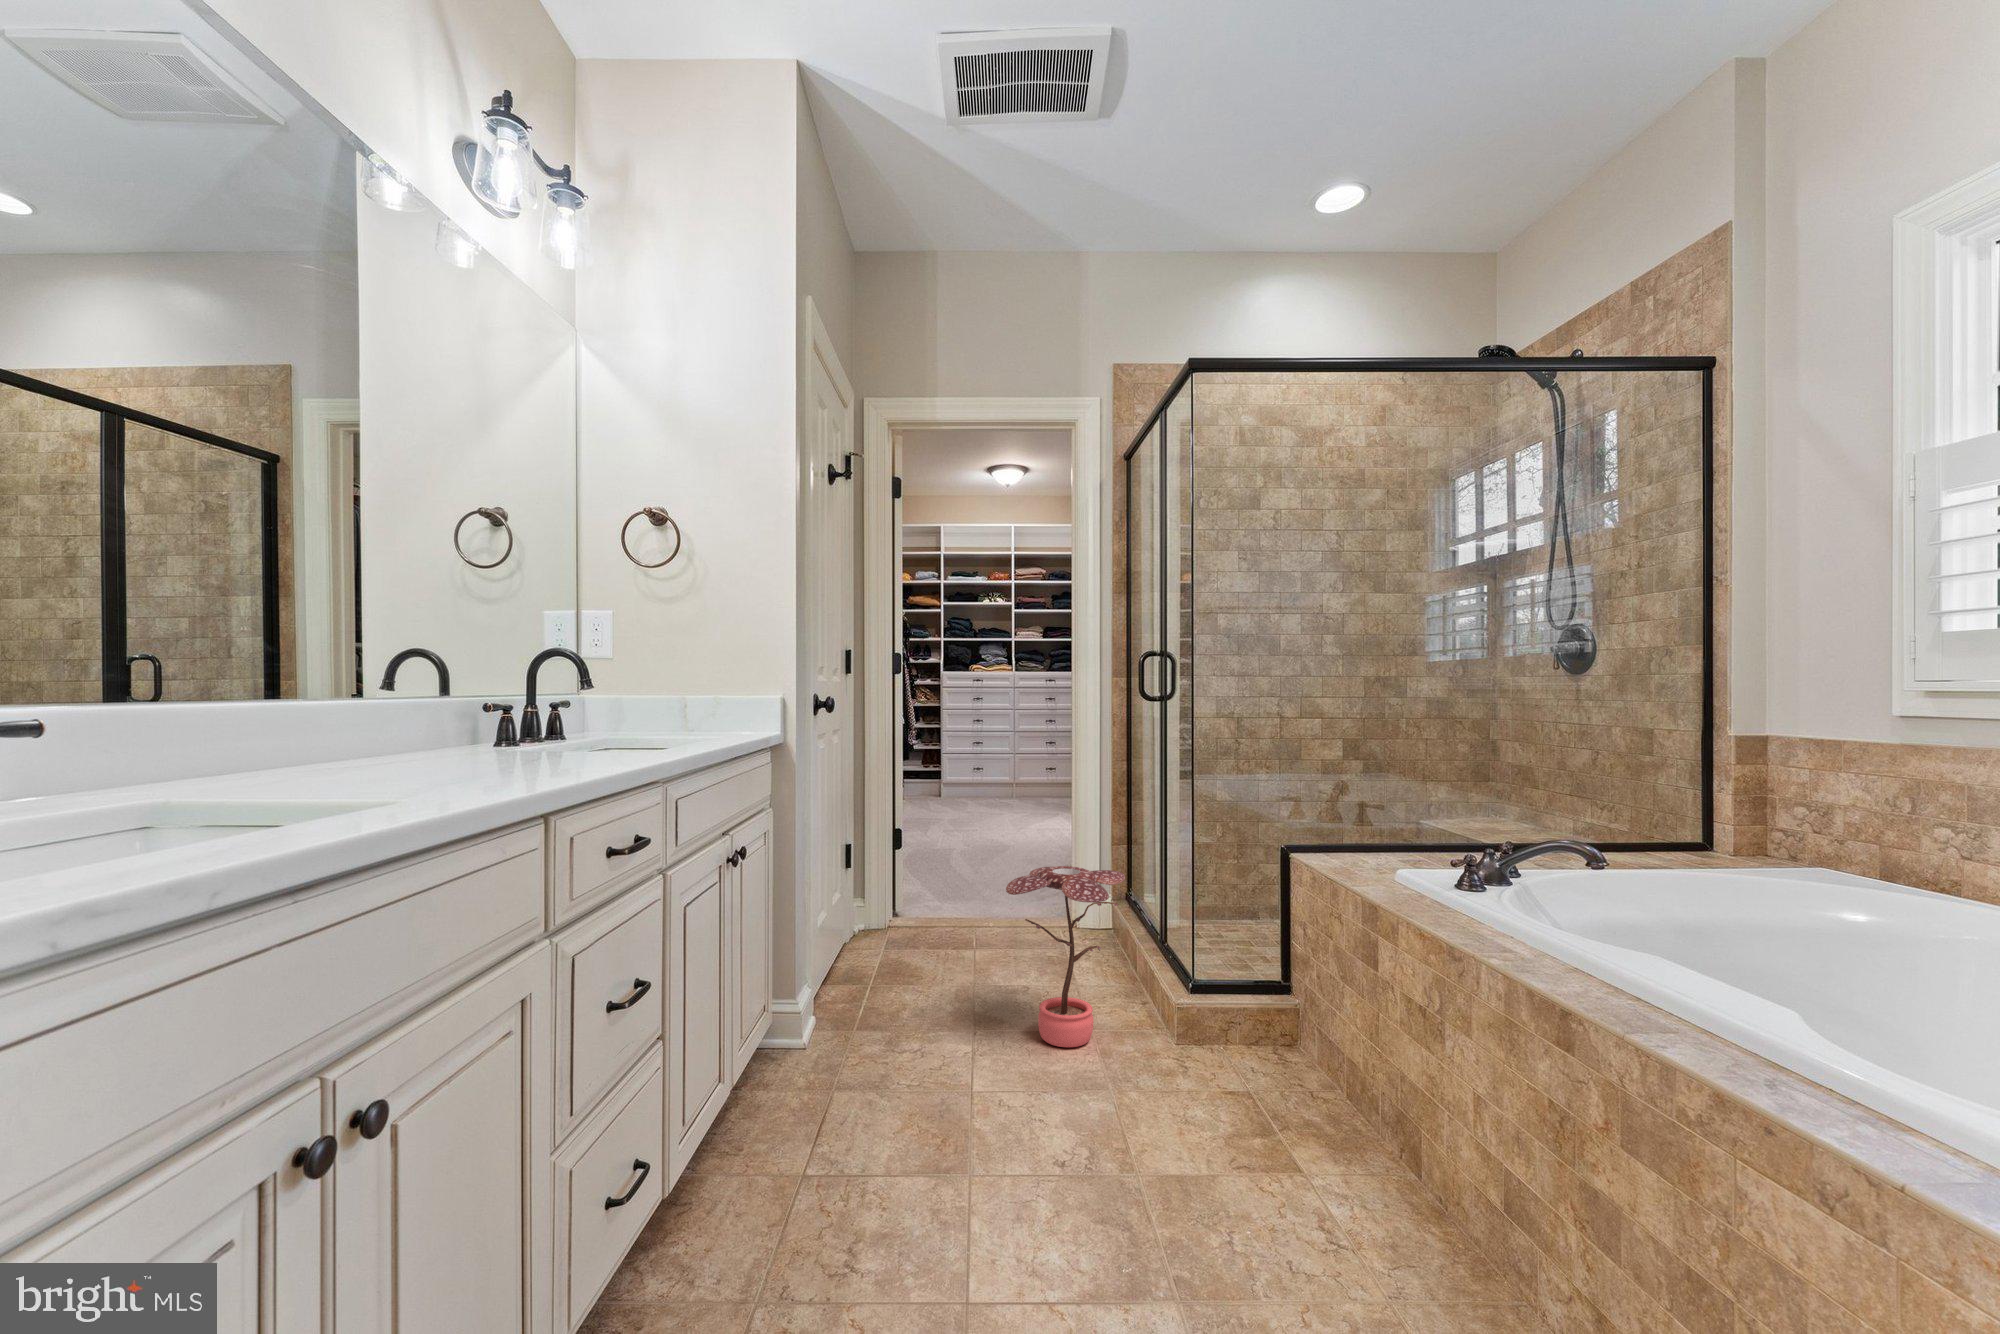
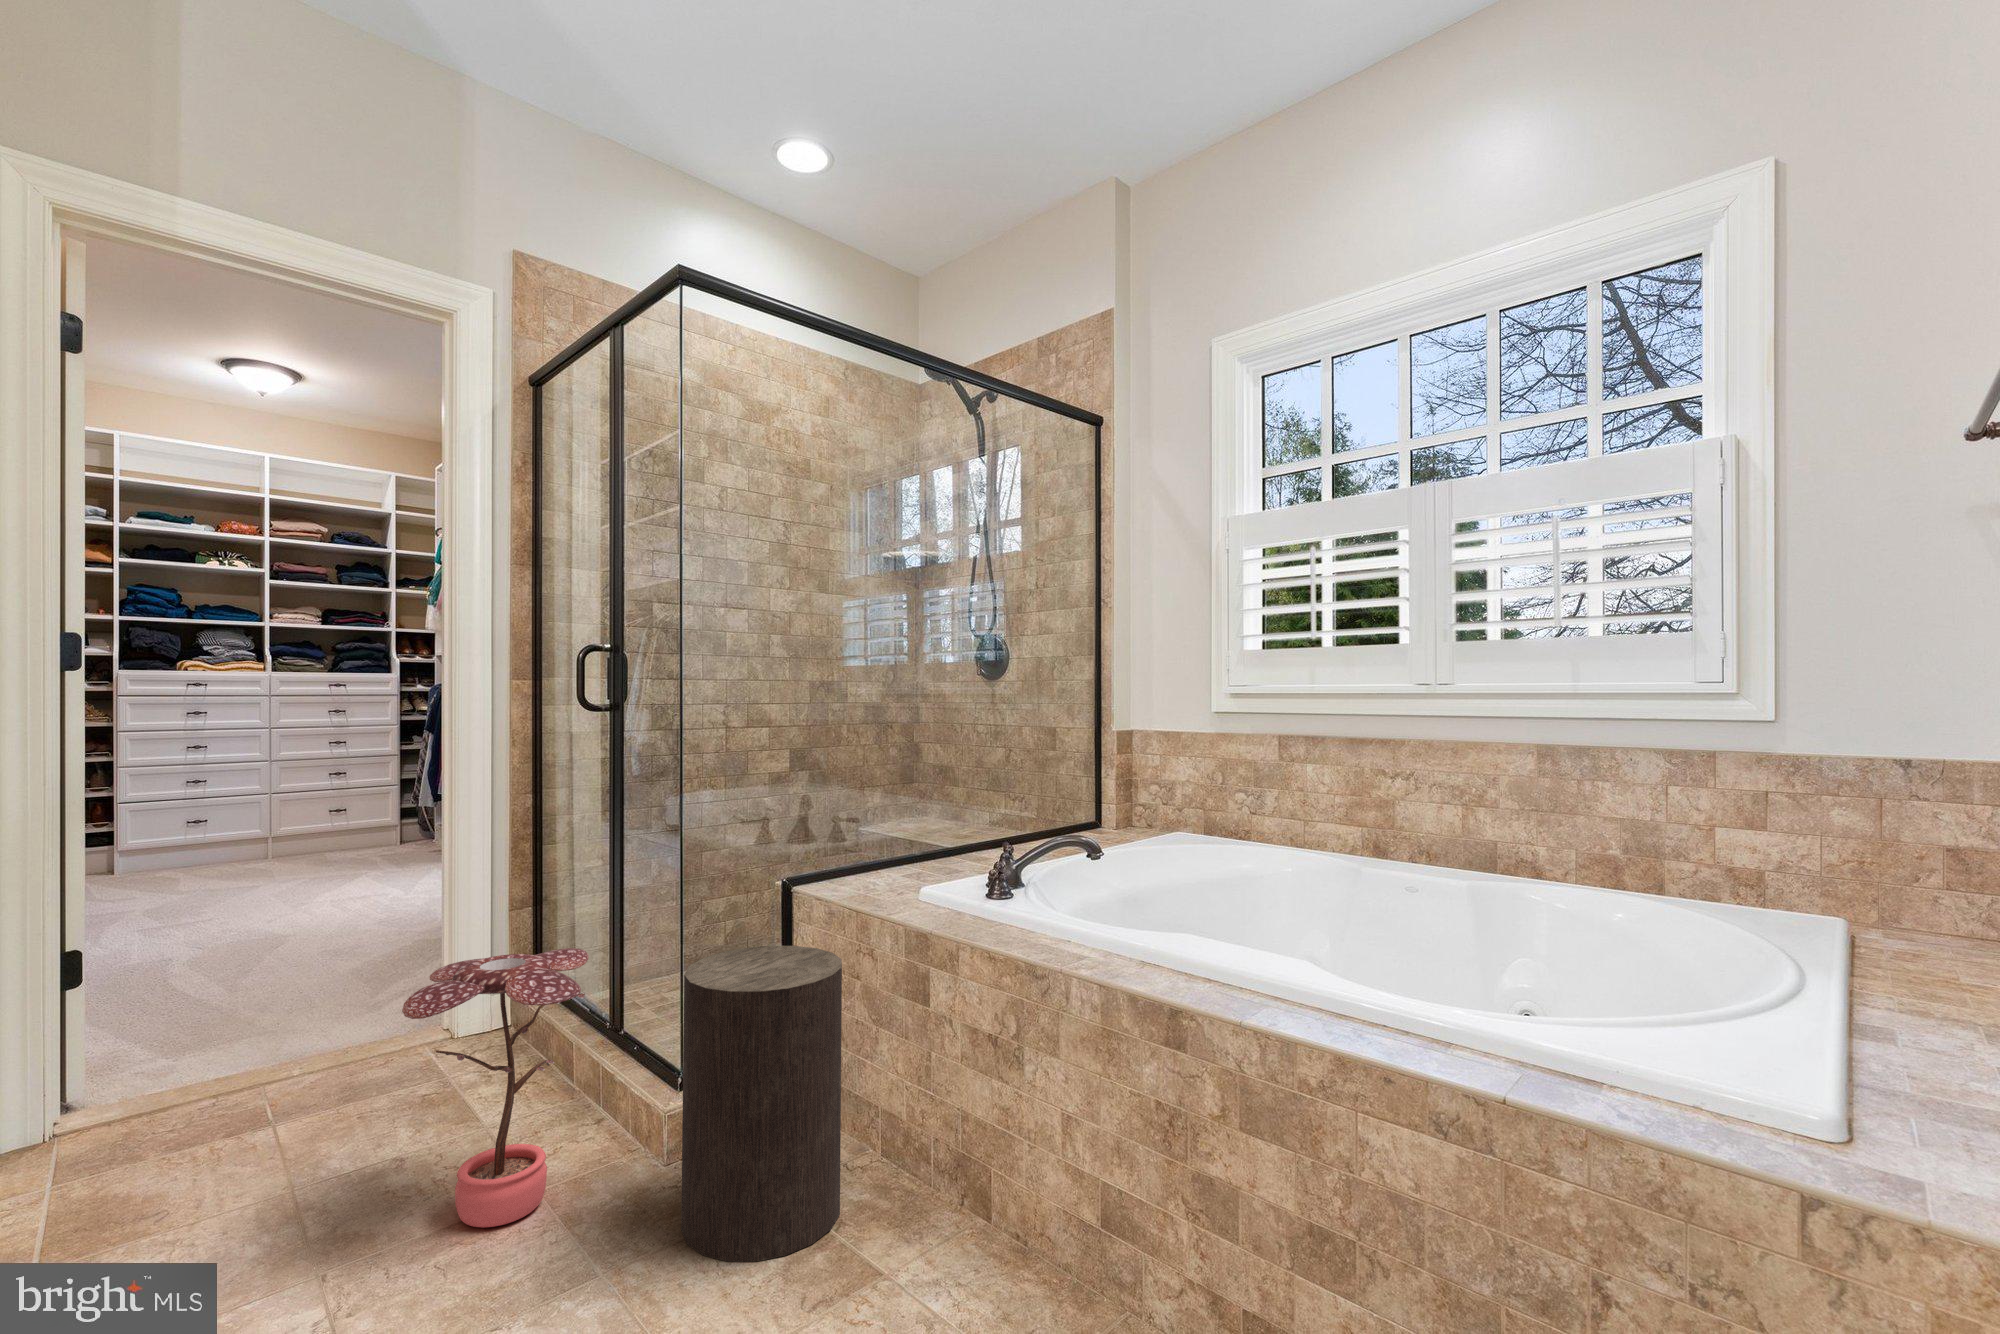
stool: none [1169,891,1297,1135] -> present [681,946,842,1261]

